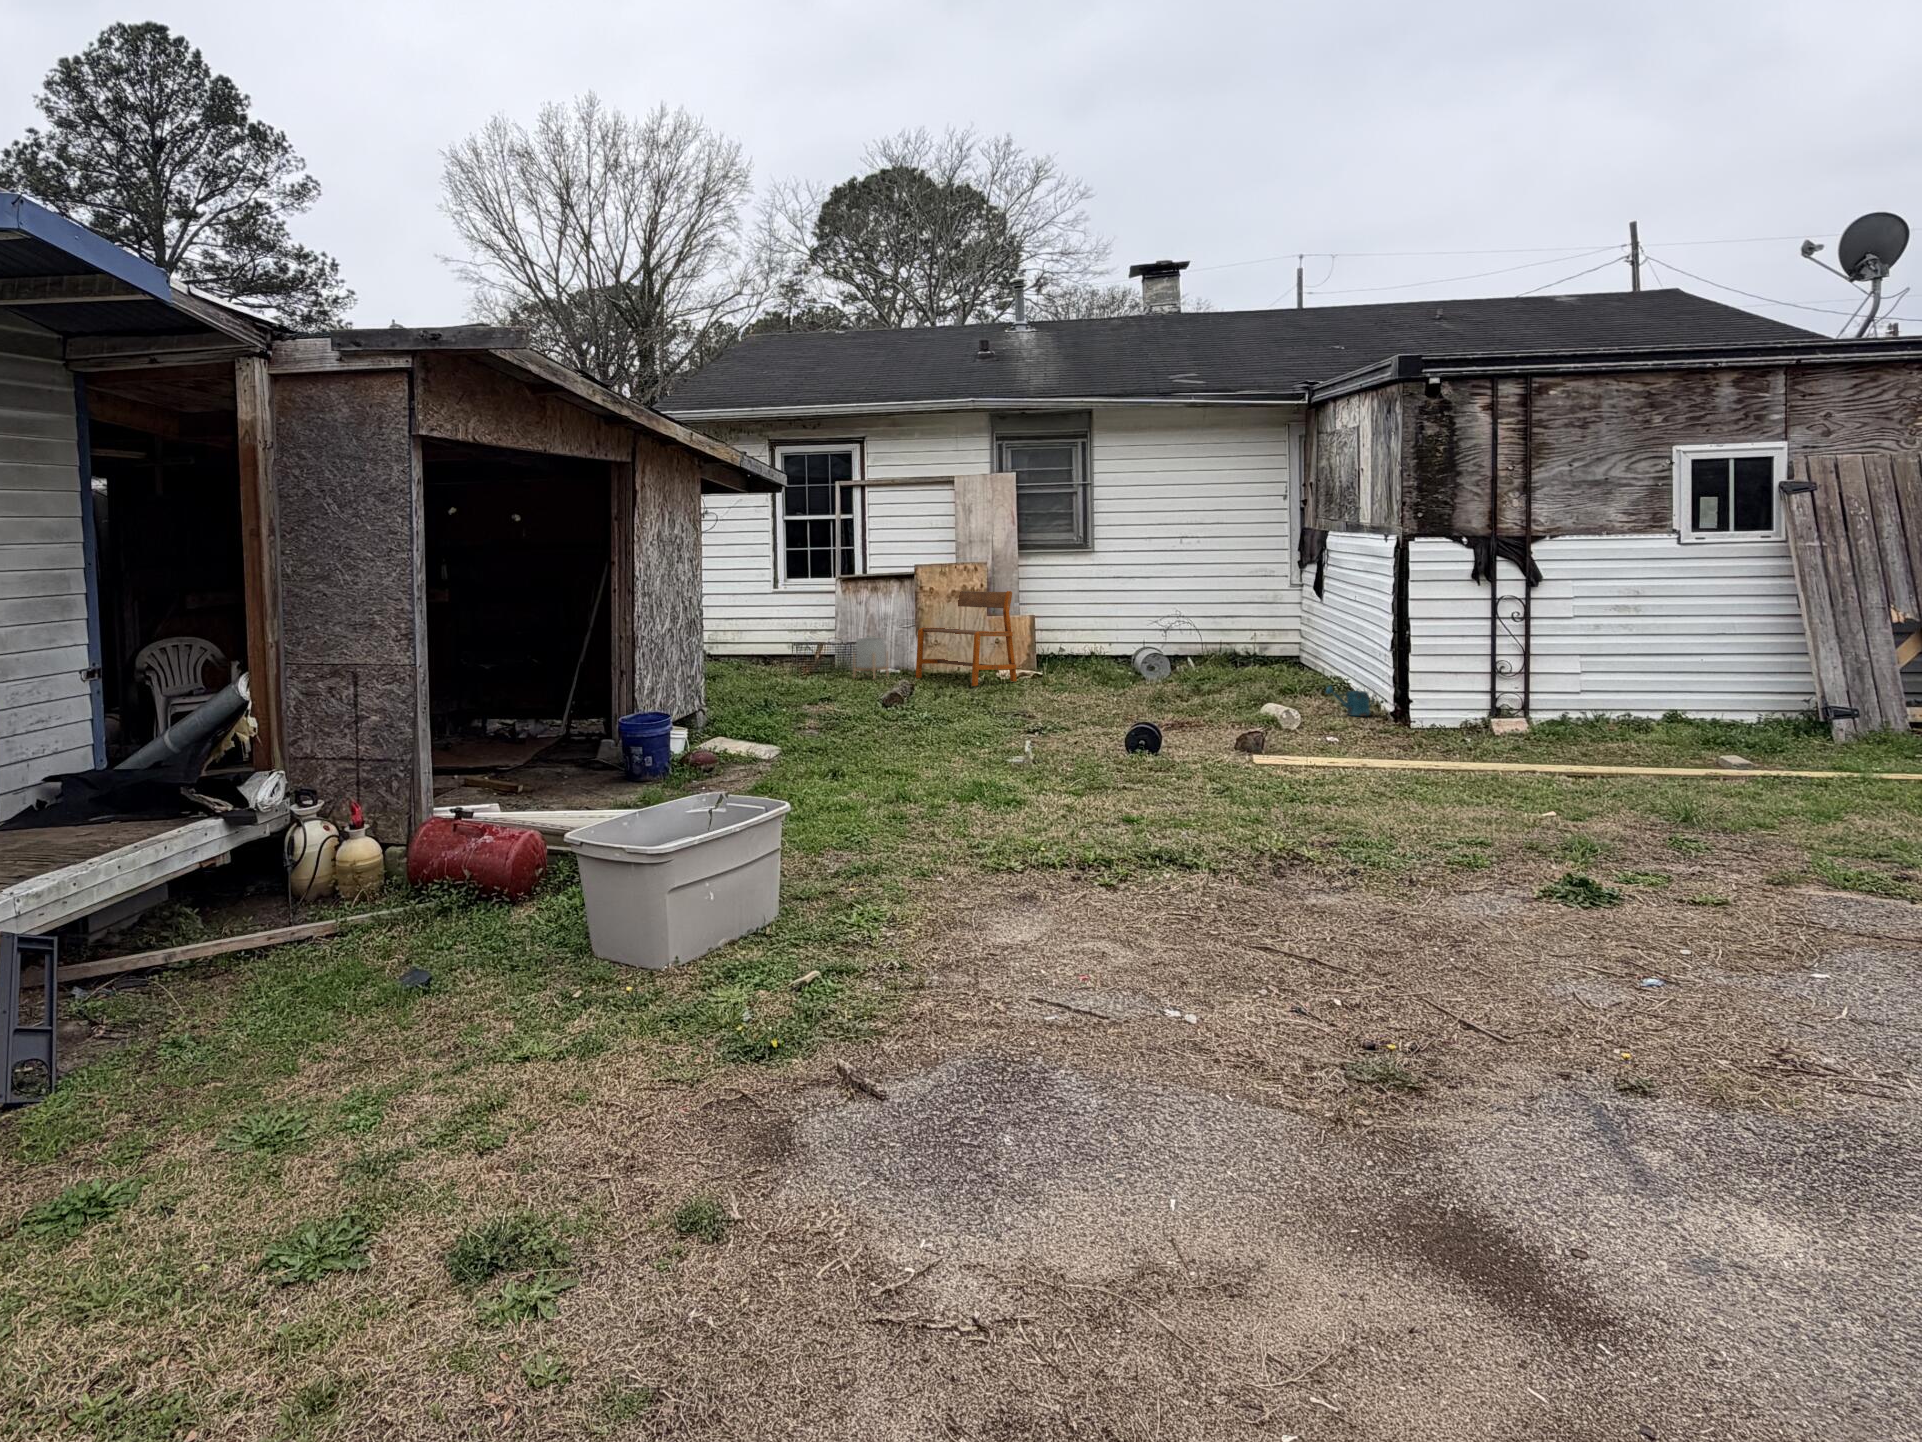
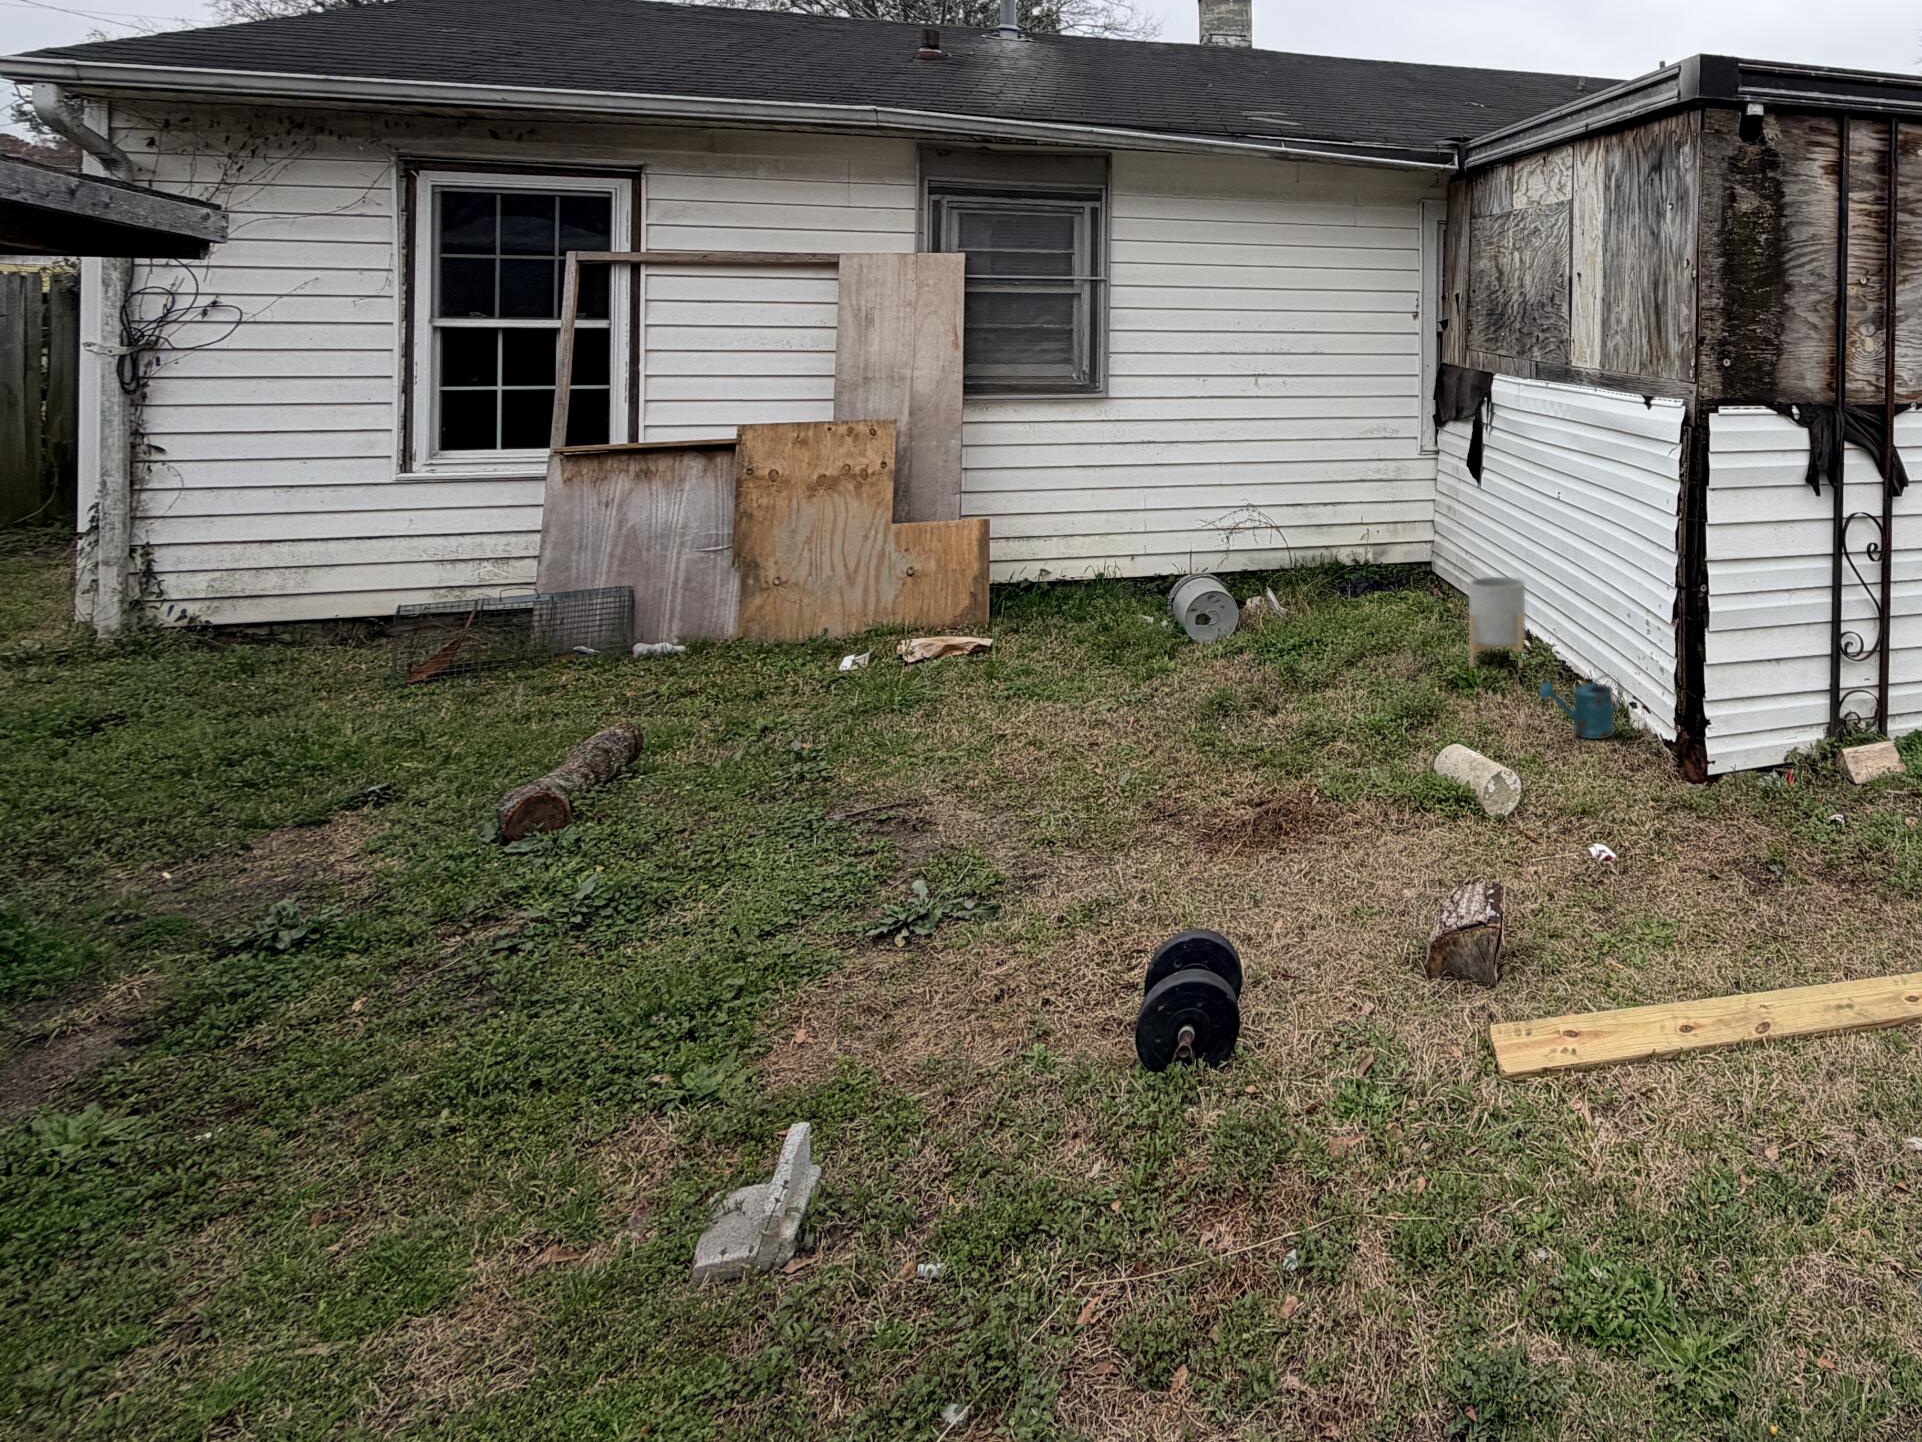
bench: present [916,591,1017,686] -> none [715,476,940,696]
planter: present [853,638,889,678] -> present [1469,577,1525,667]

